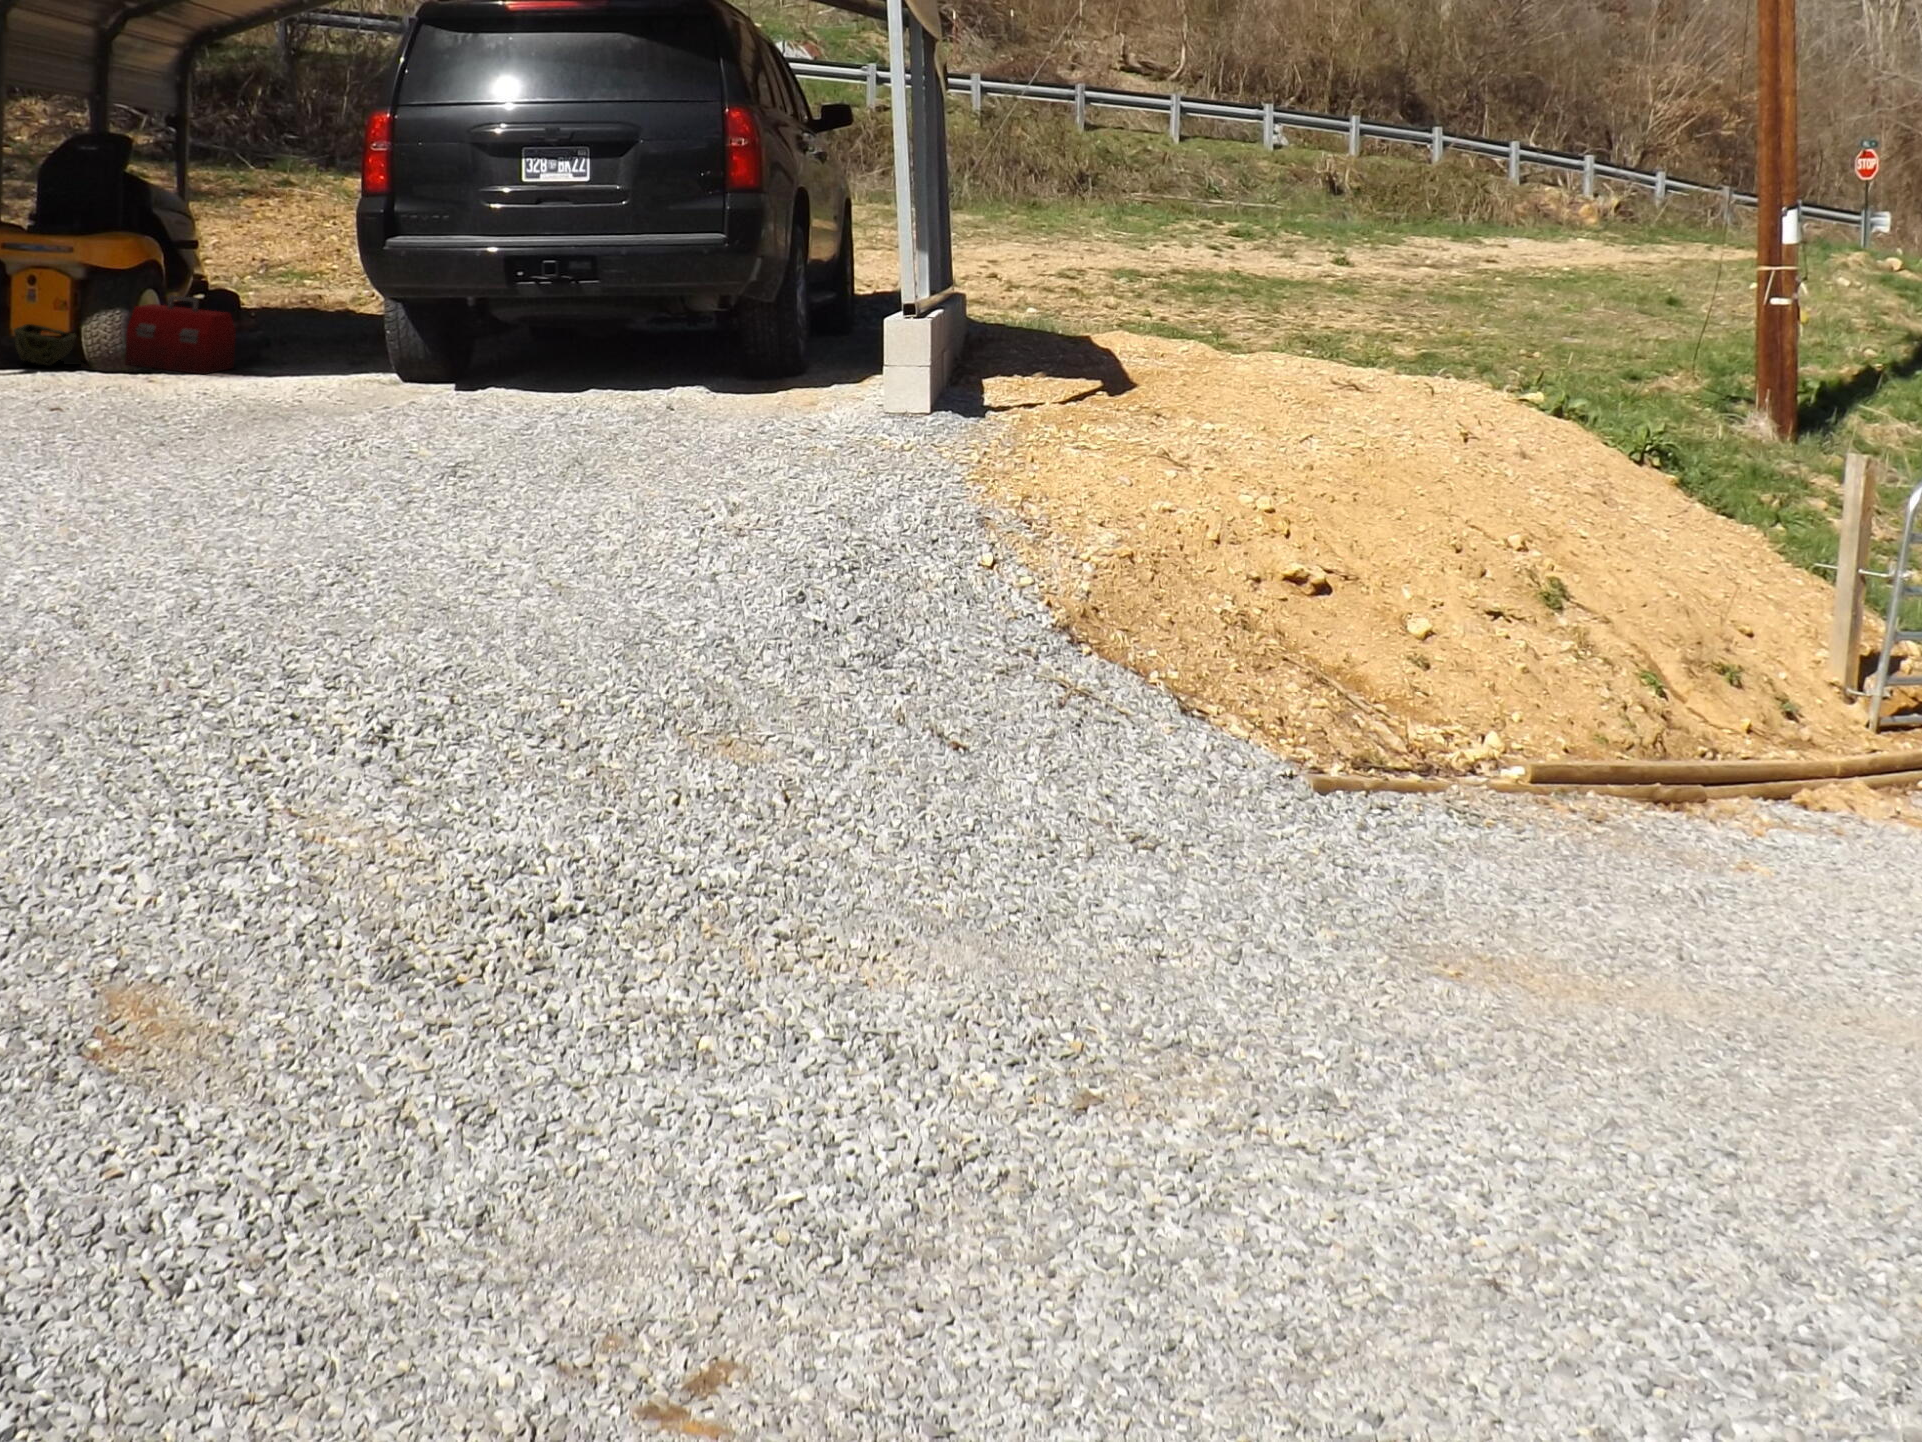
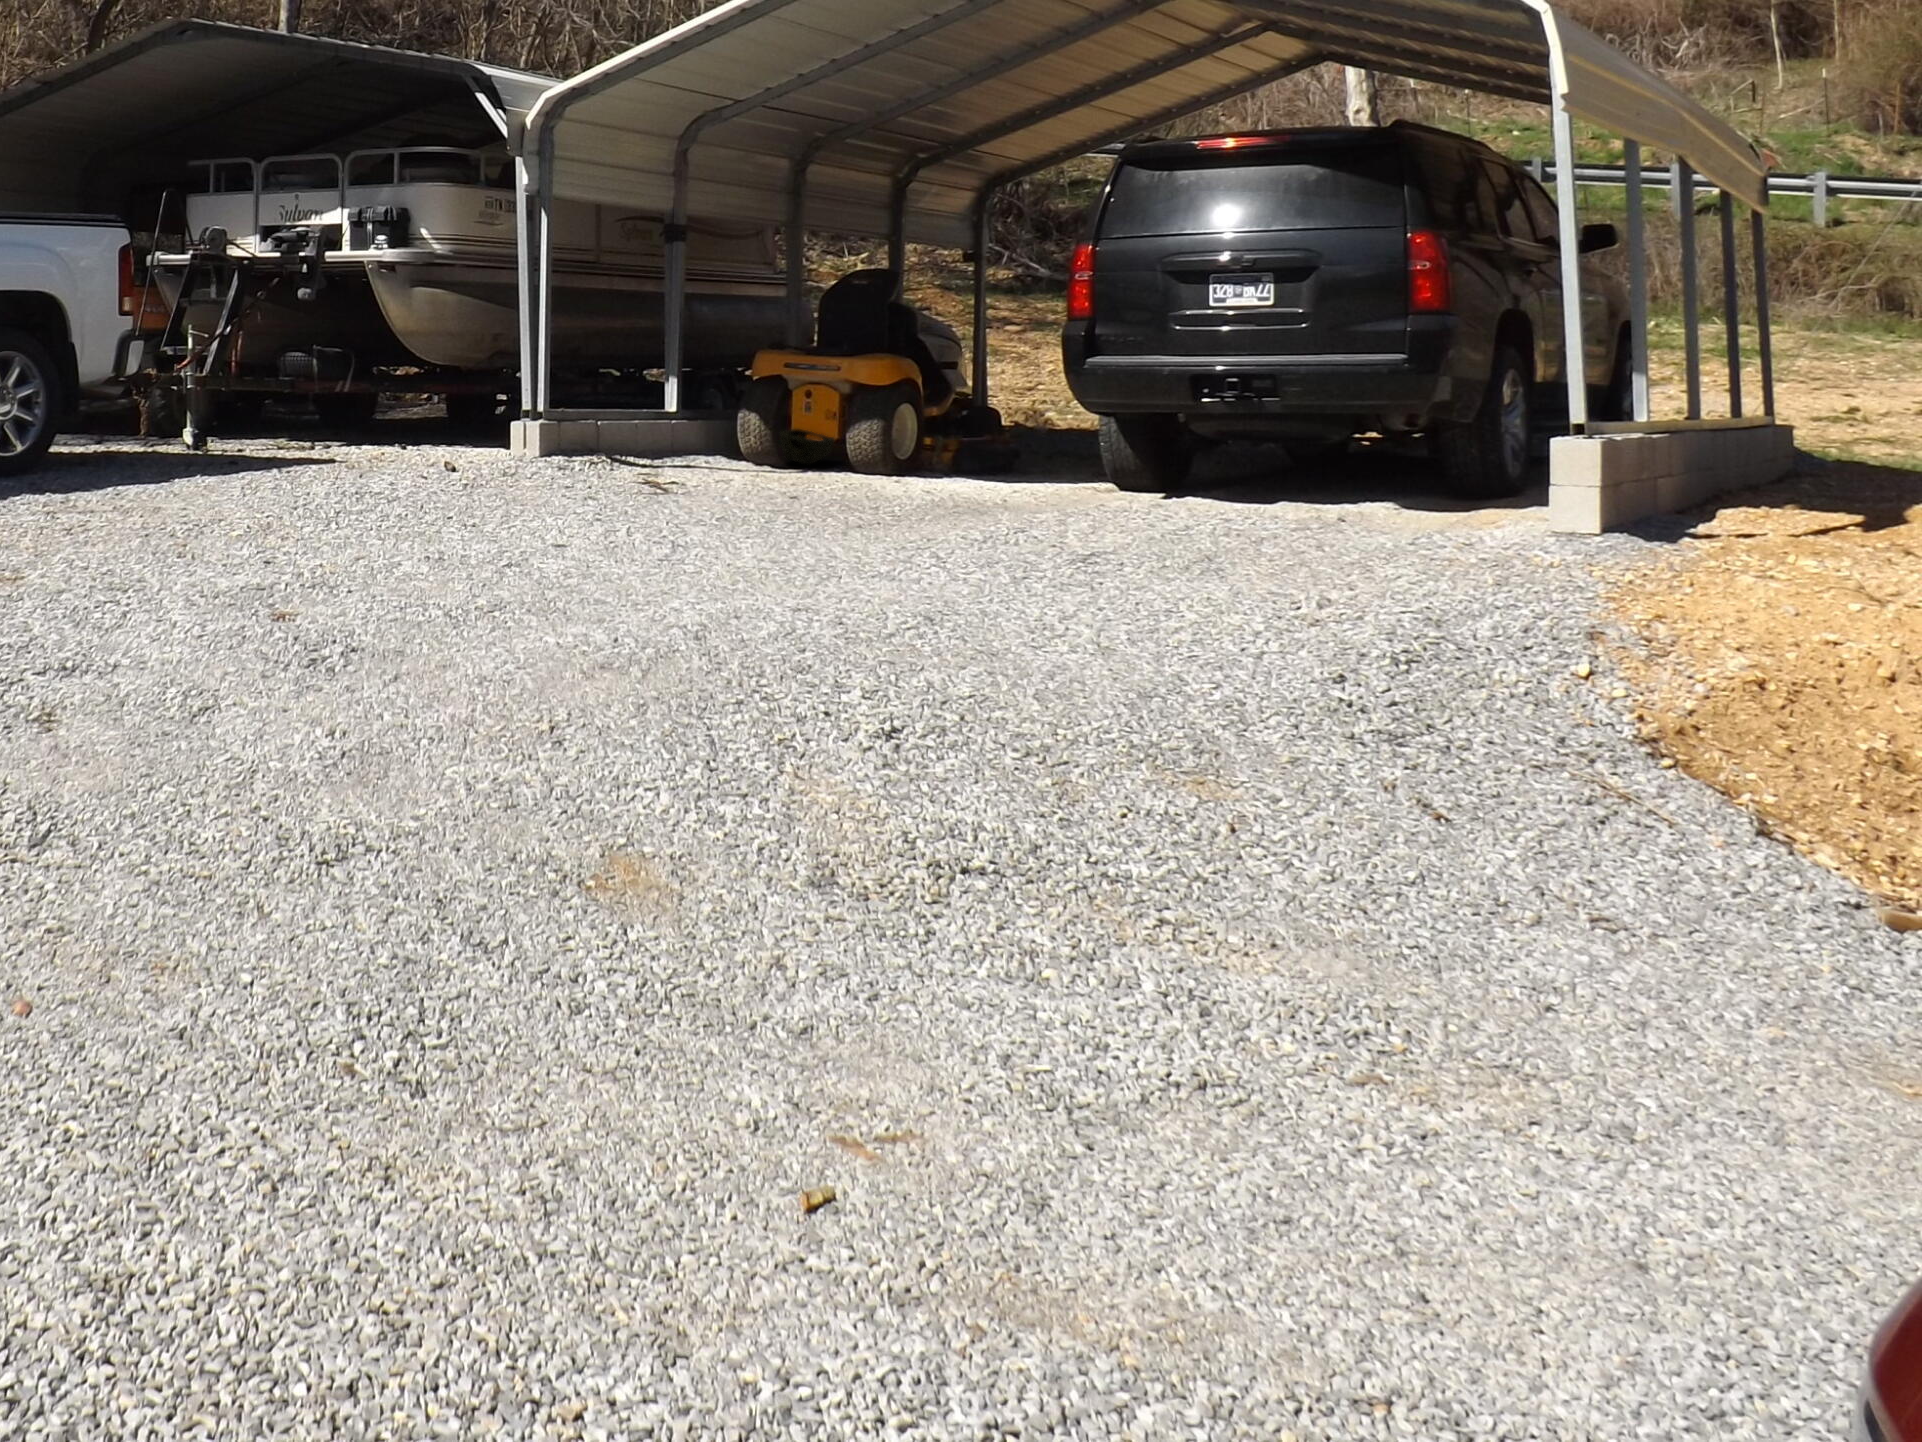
toolbox: present [125,295,236,374] -> none [876,403,974,475]

